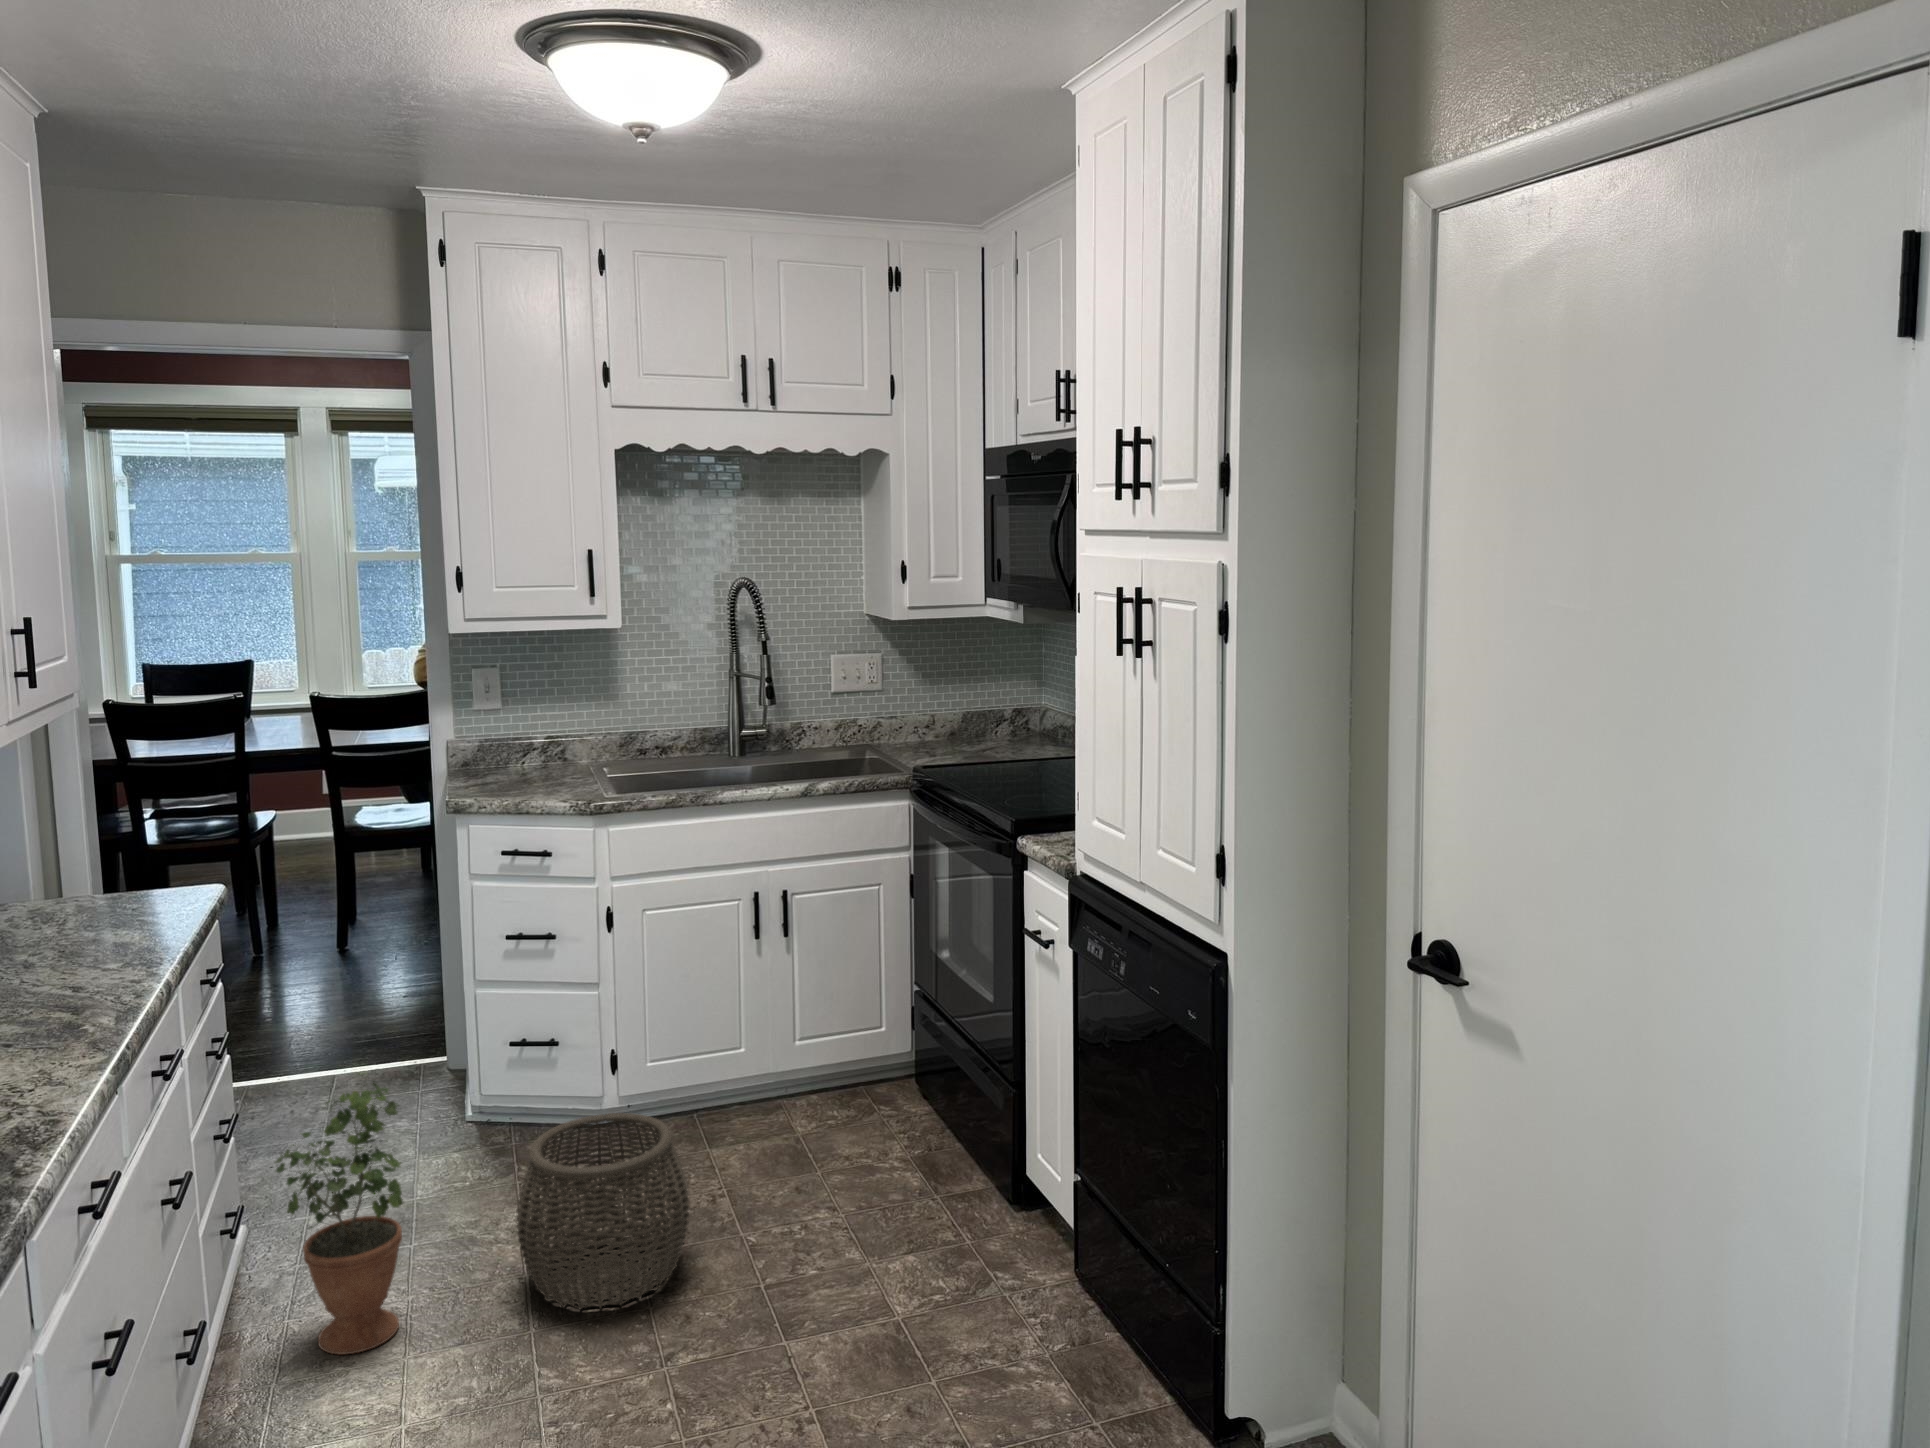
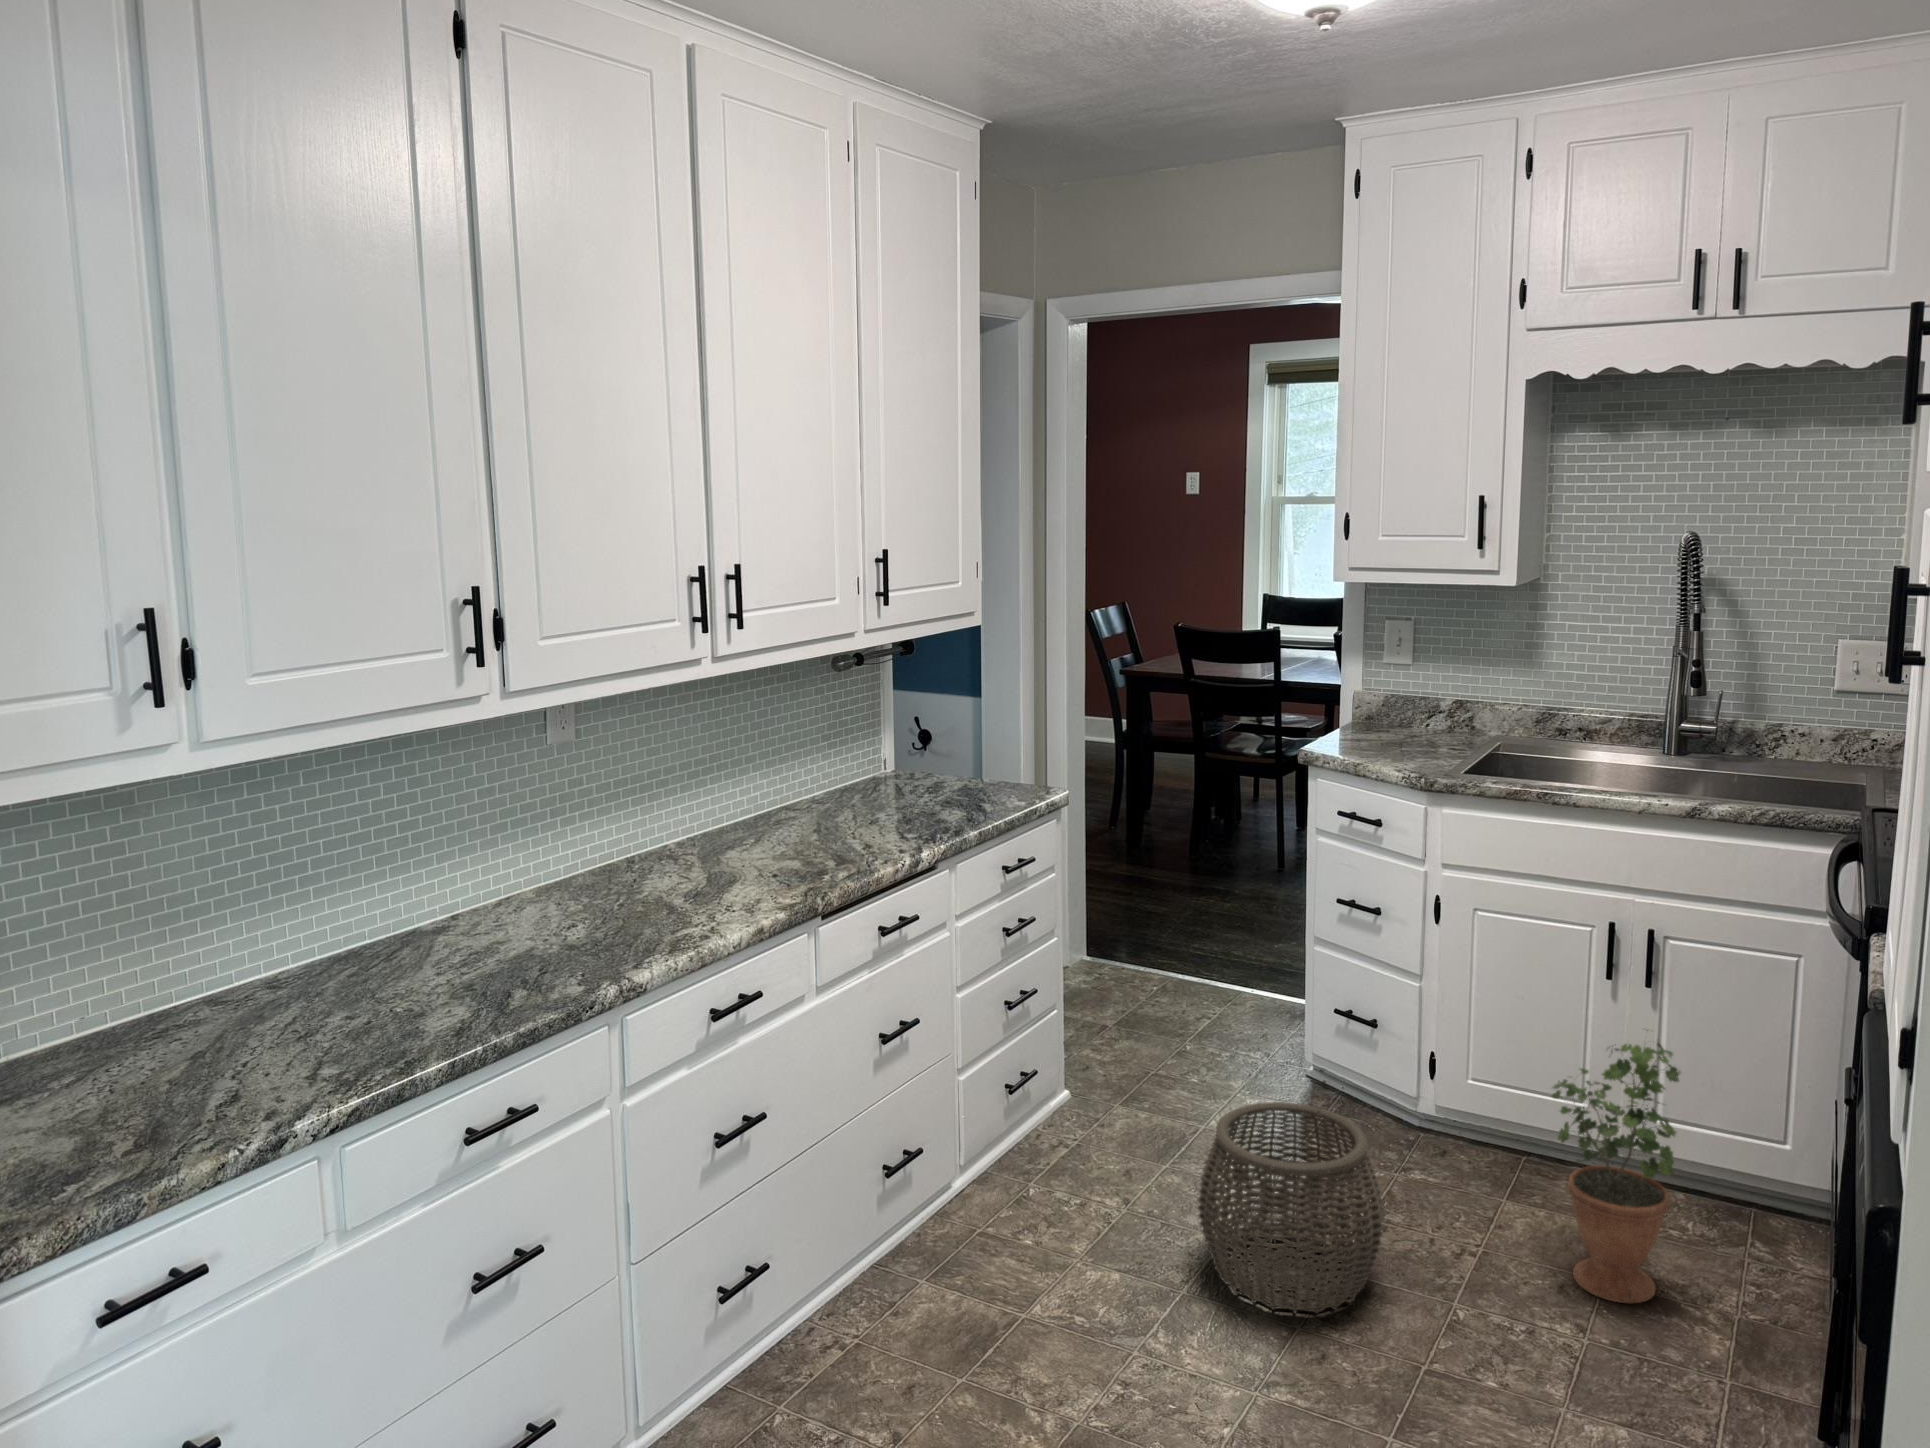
potted plant: present [276,1083,403,1355] -> present [1552,1030,1680,1303]

